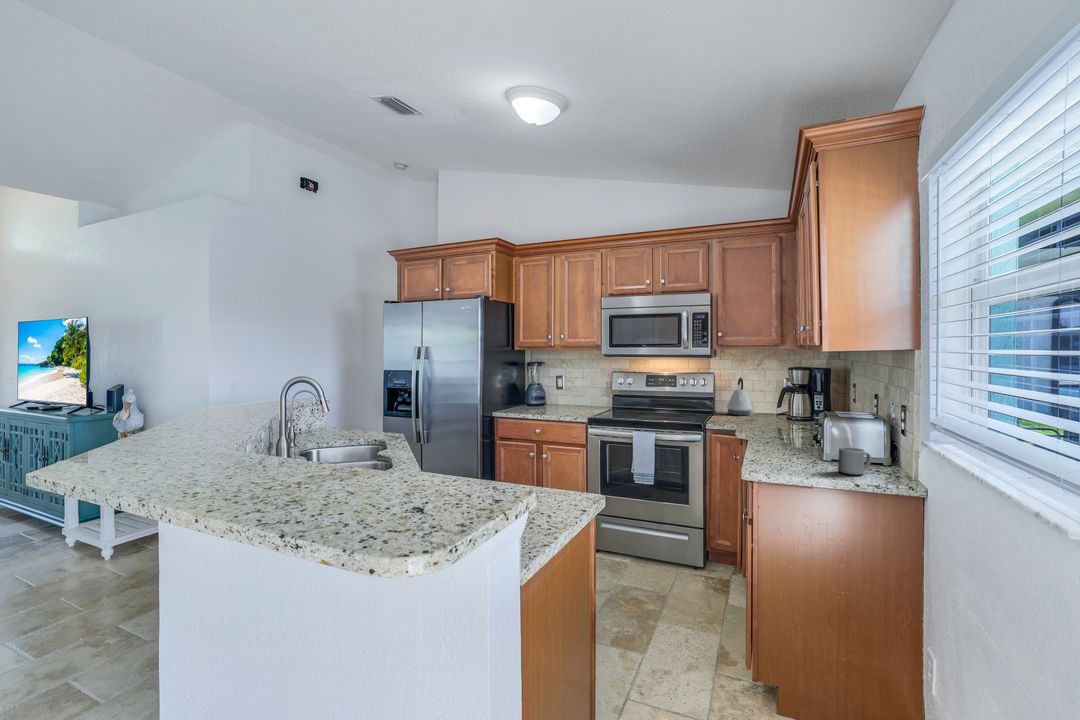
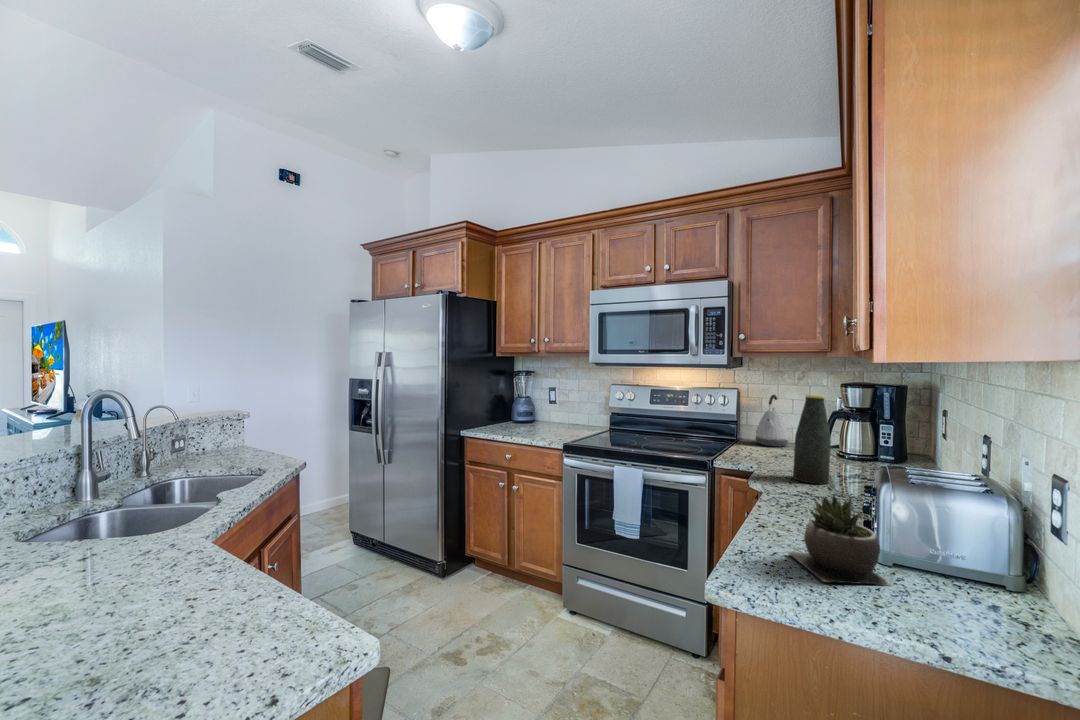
bottle: none [763,375,786,434] -> present [793,394,831,484]
succulent plant: none [773,424,828,467] -> present [789,495,889,586]
mug: present [838,447,871,475] -> none [915,554,994,626]

